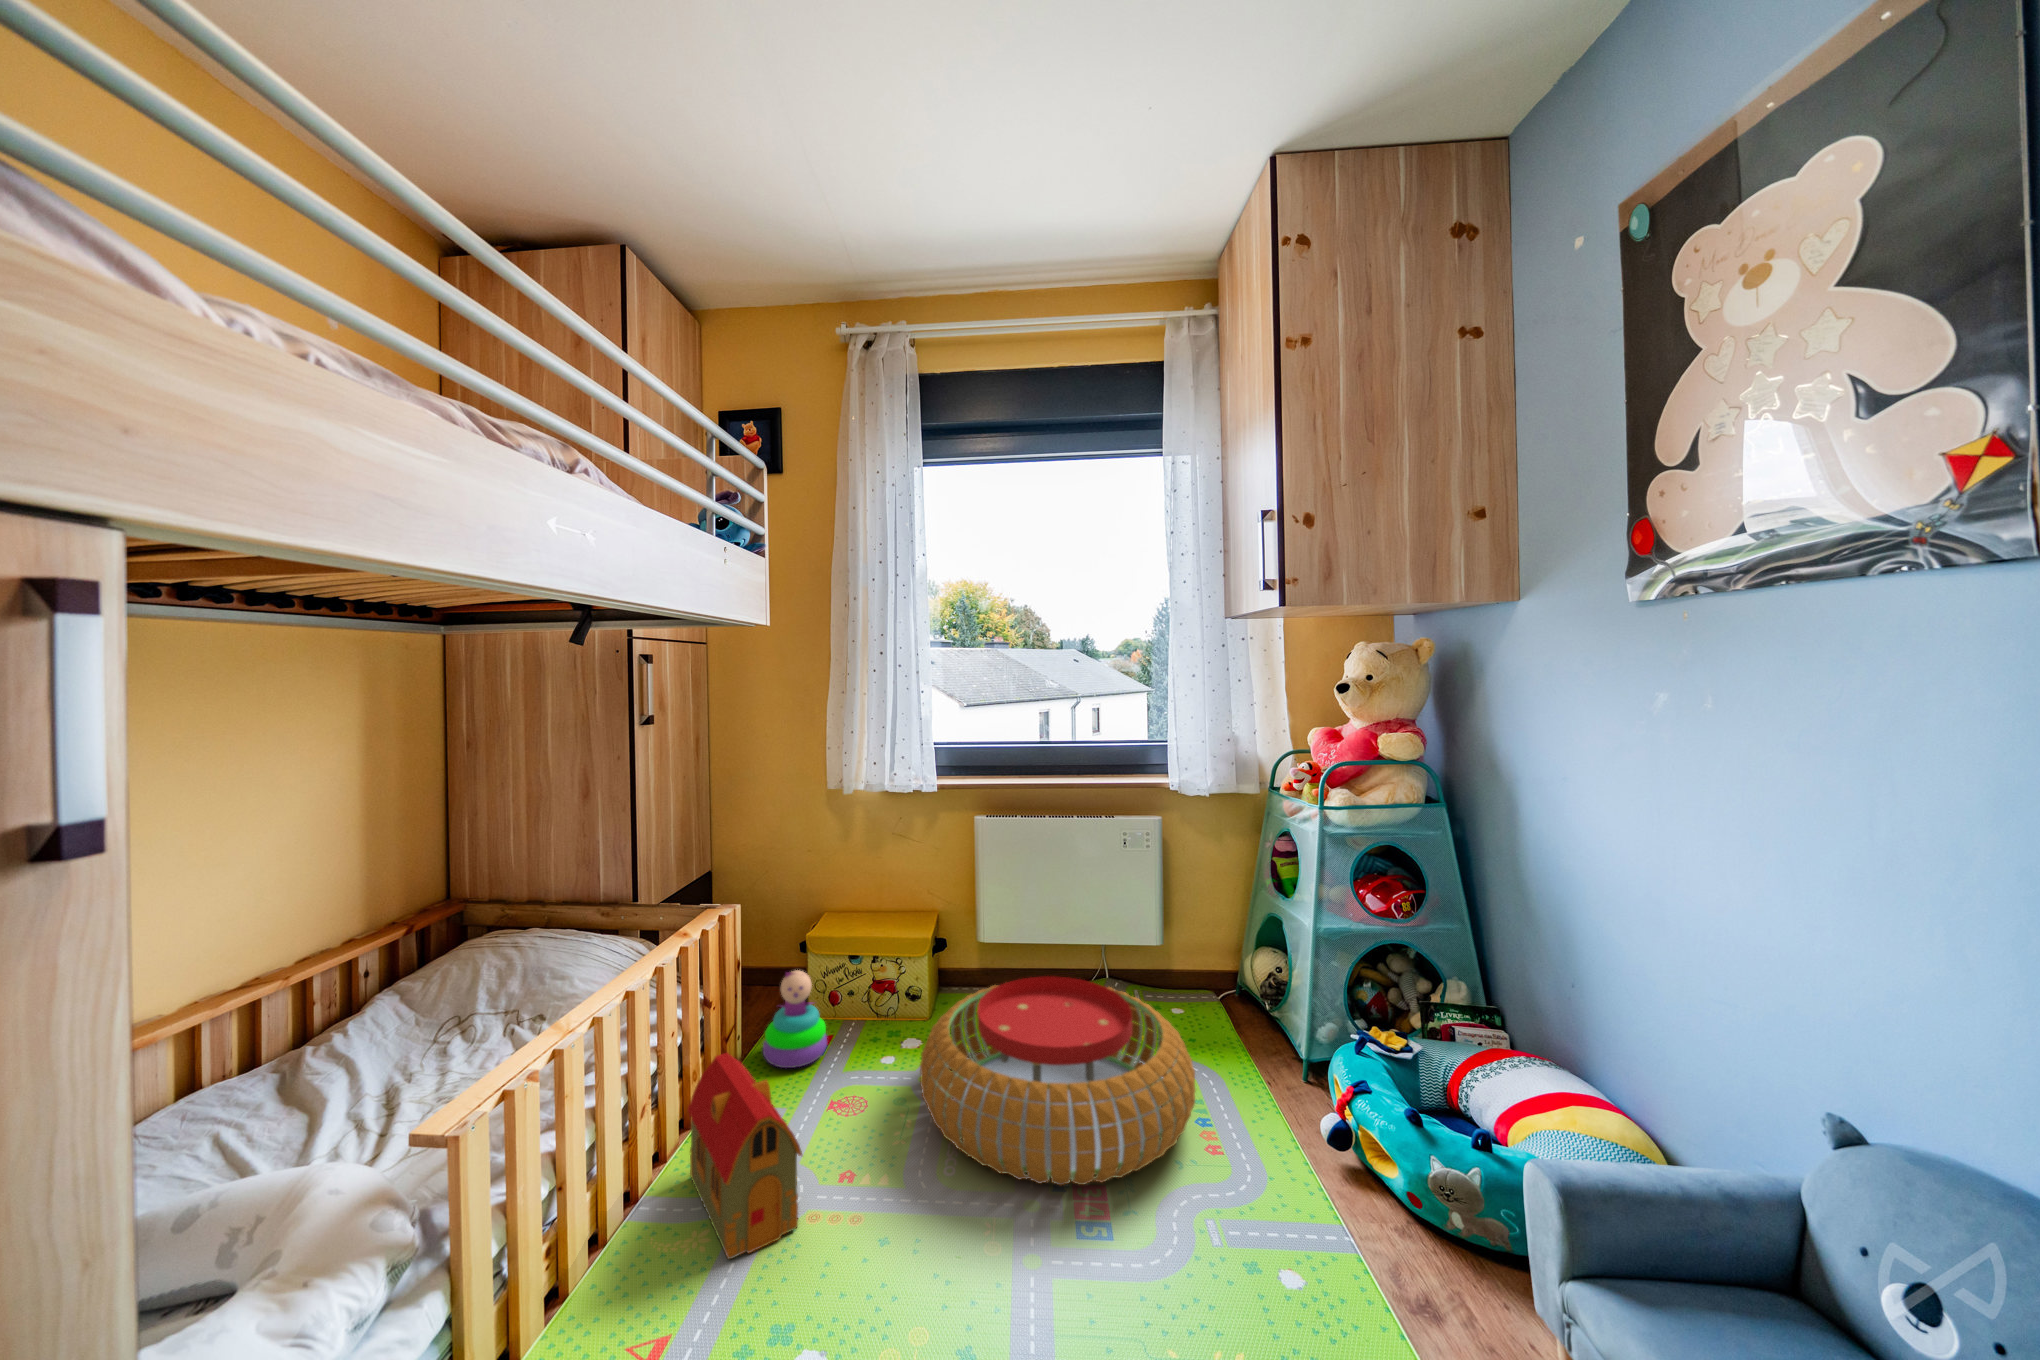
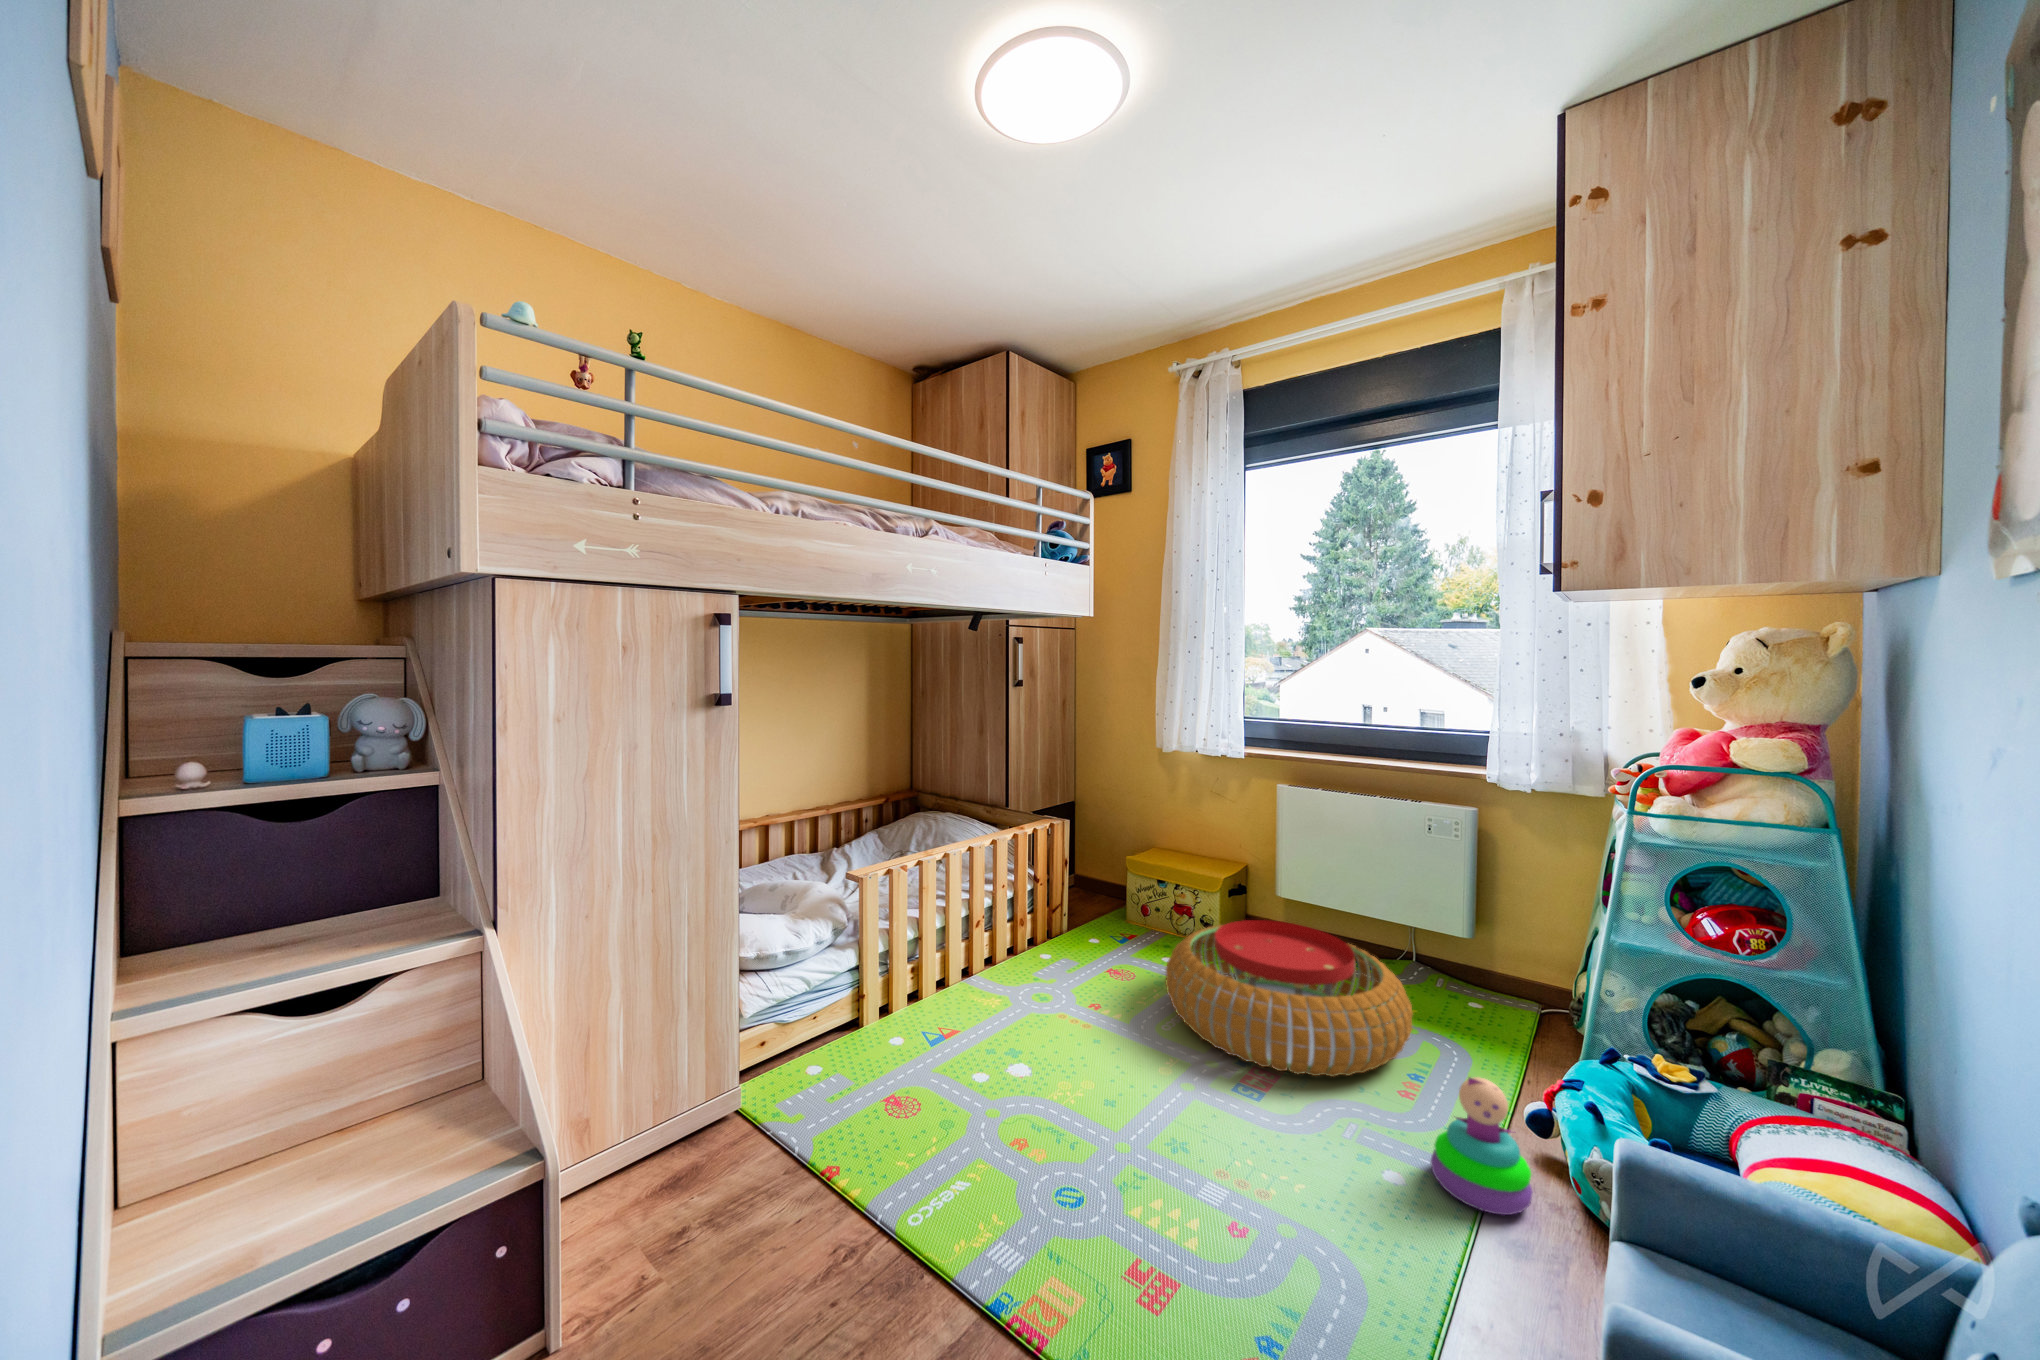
stacking toy: present [763,970,827,1068] -> present [1431,1077,1533,1215]
toy house: present [688,1053,802,1259] -> none [1007,905,1059,1017]

